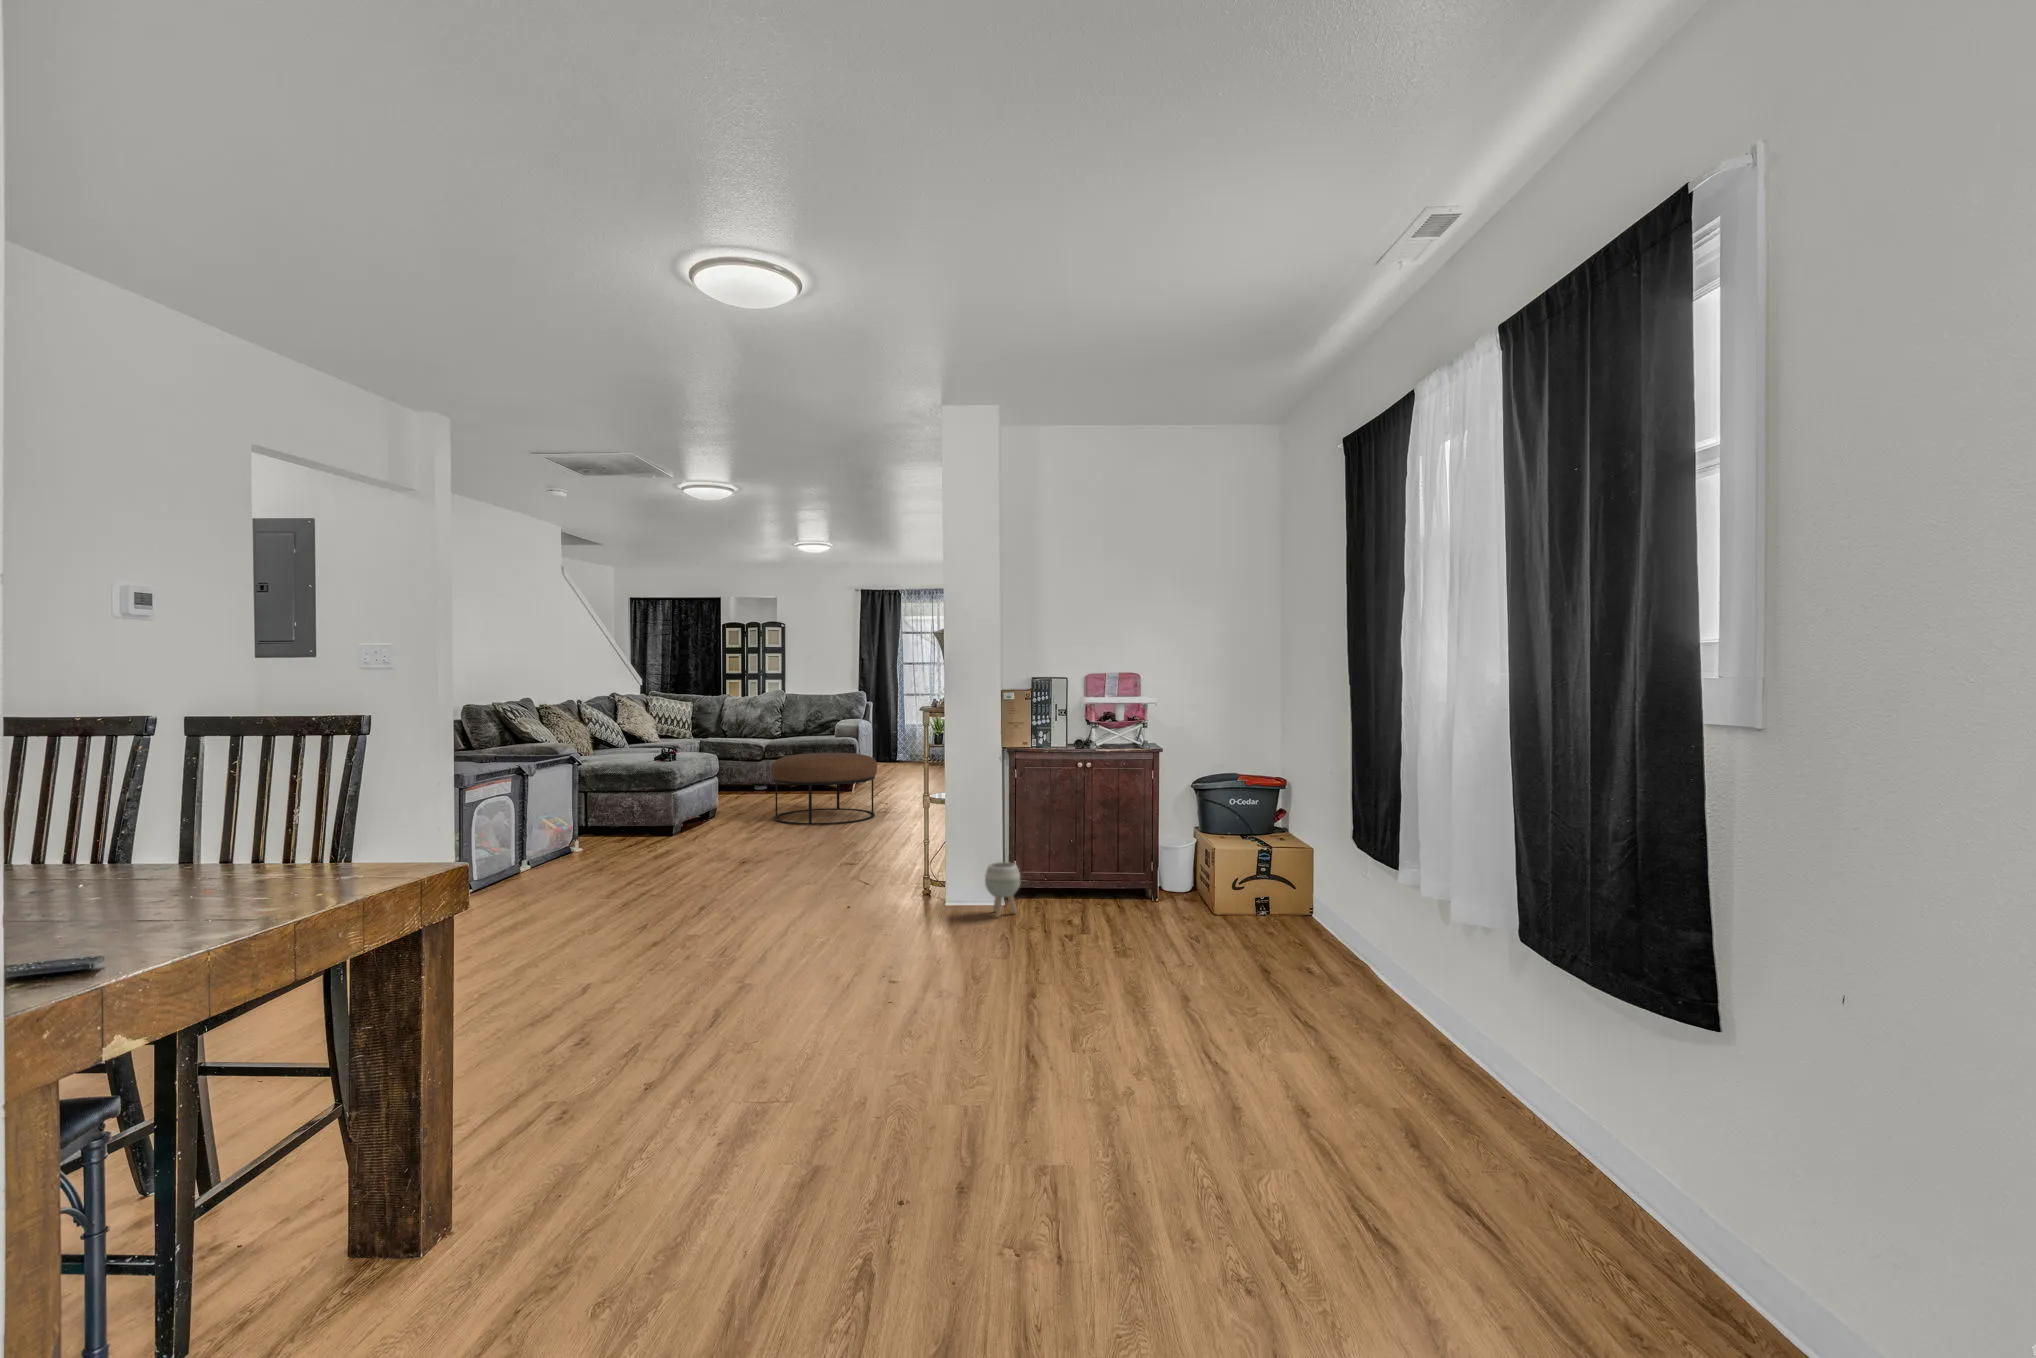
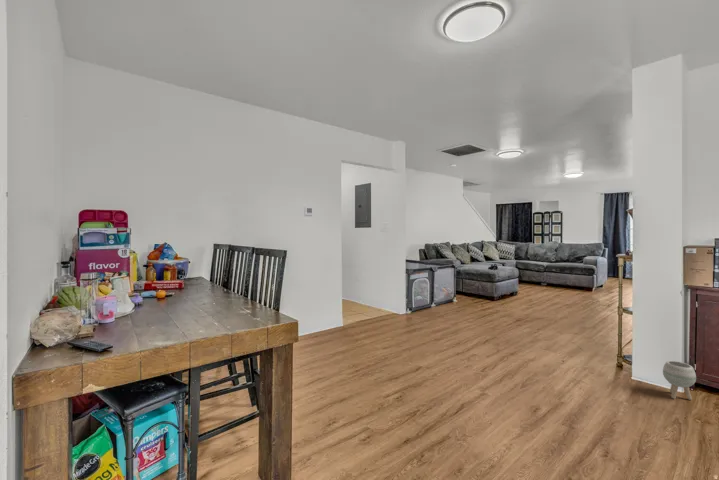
ottoman: present [771,753,877,825] -> none [543,272,602,308]

